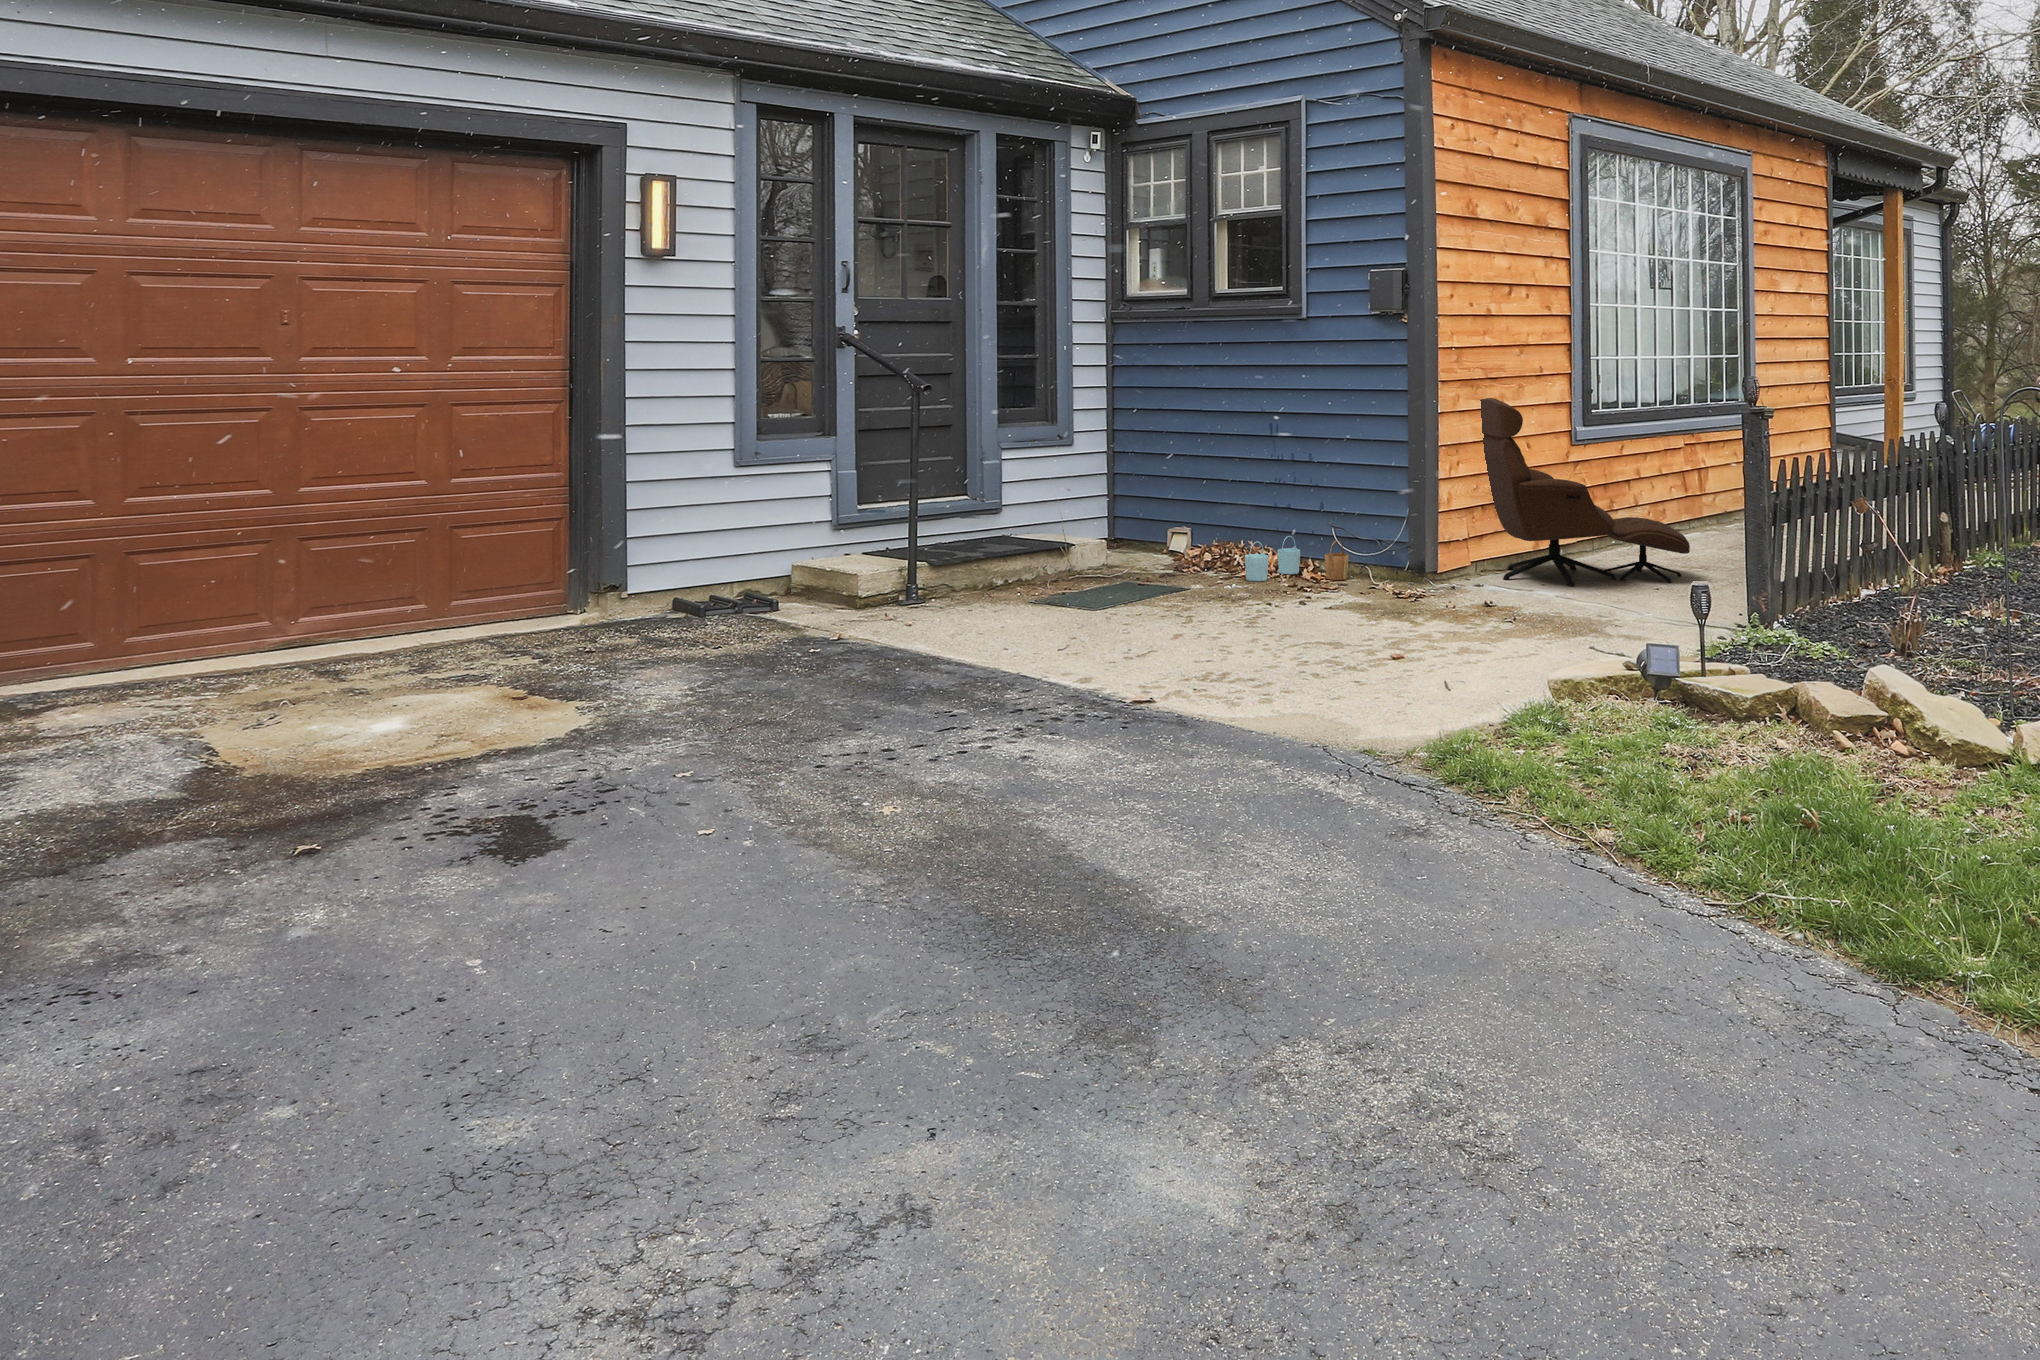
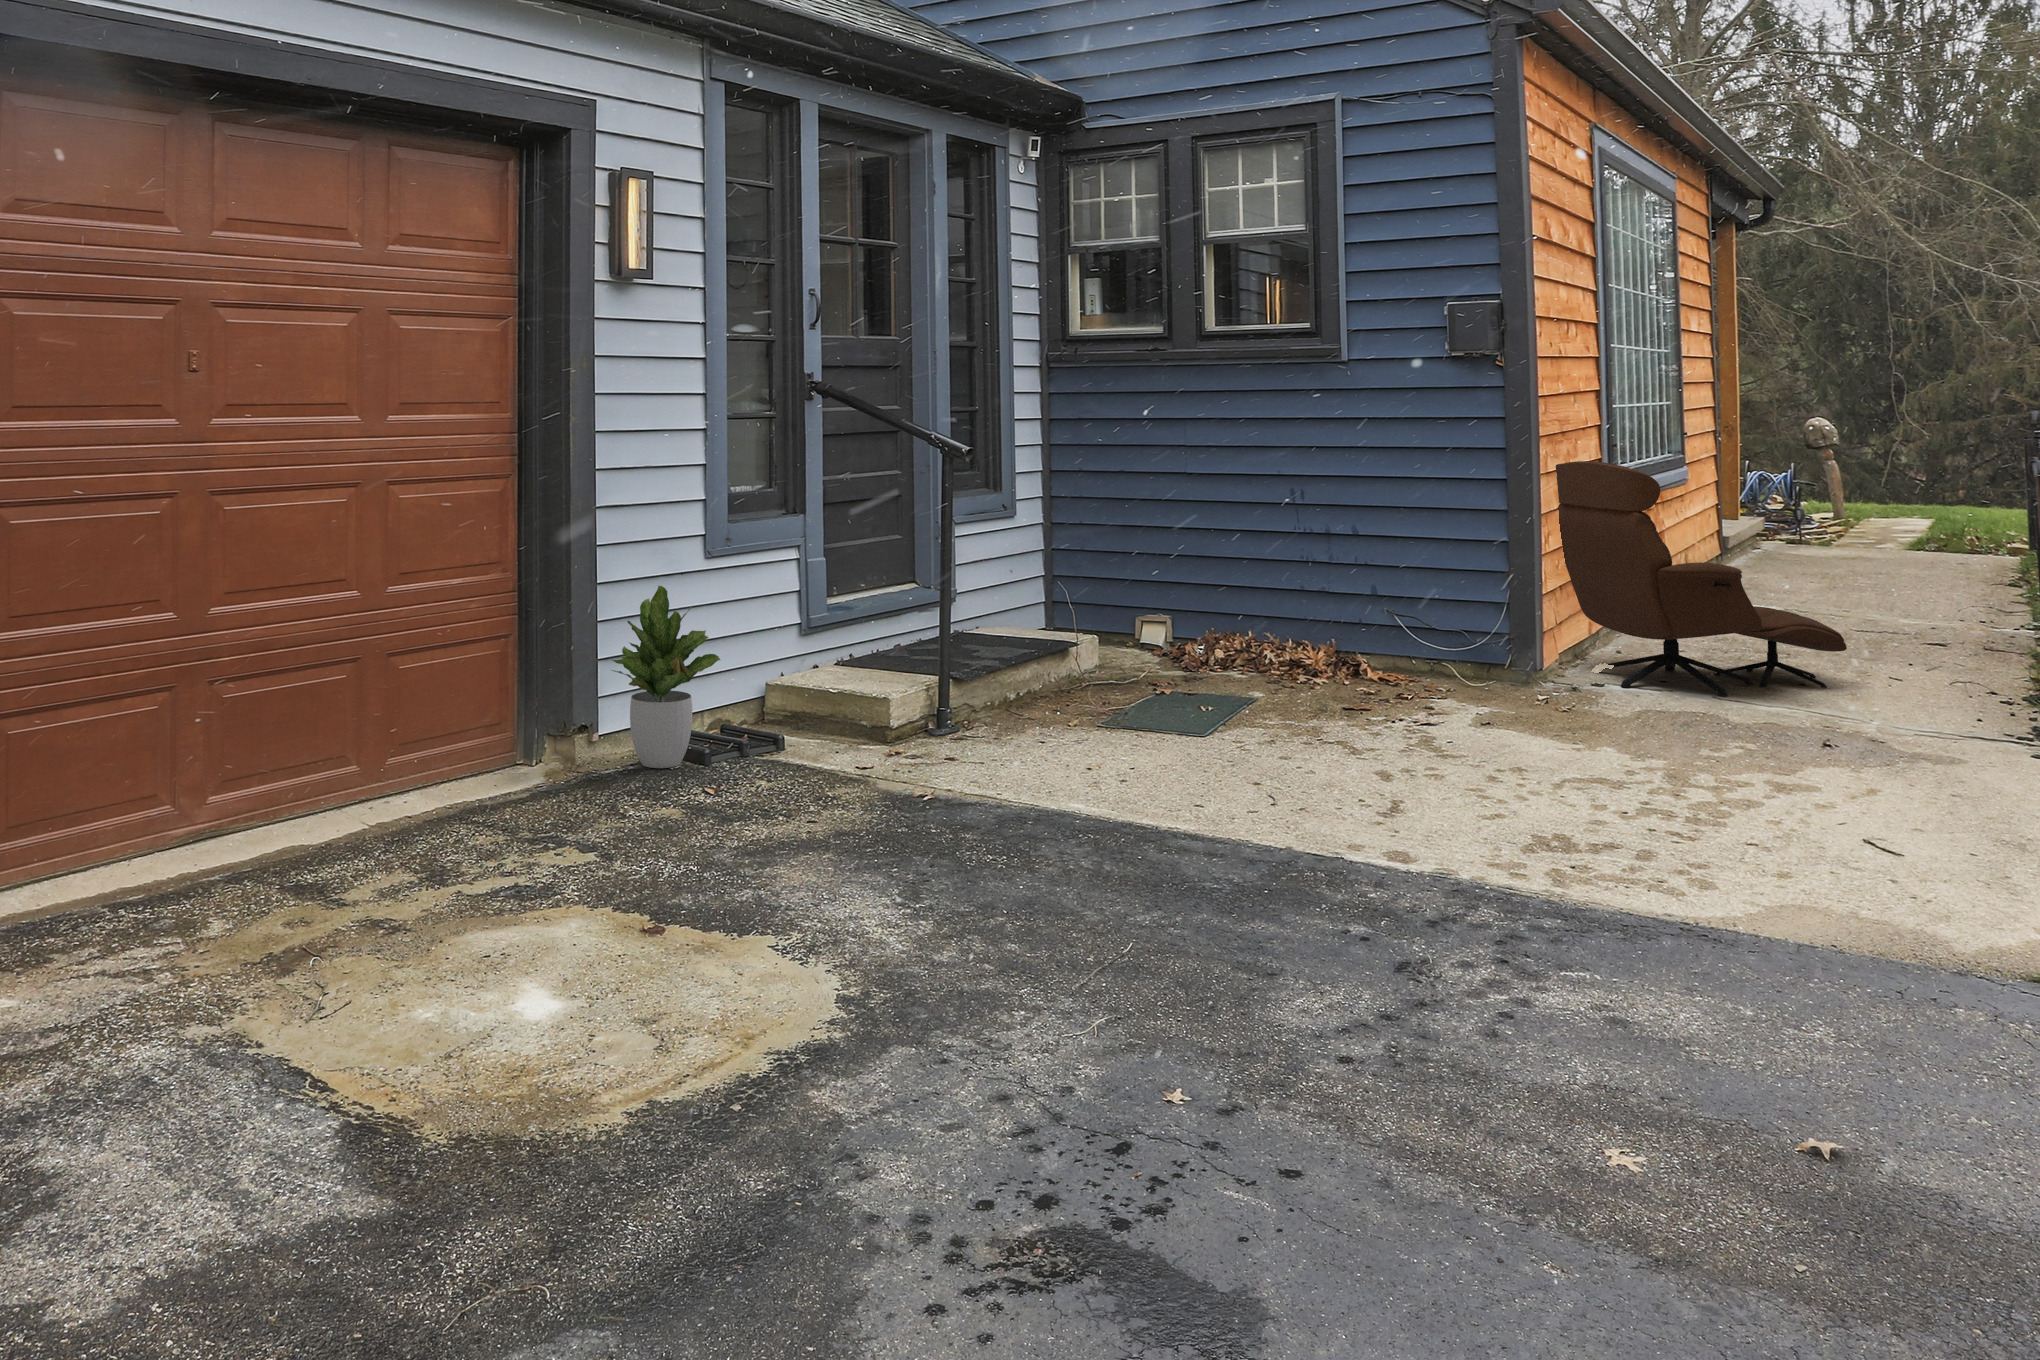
potted plant: none [621,483,704,614] -> present [612,586,720,768]
bucket: present [1245,536,1349,581] -> none [1313,635,1437,696]

